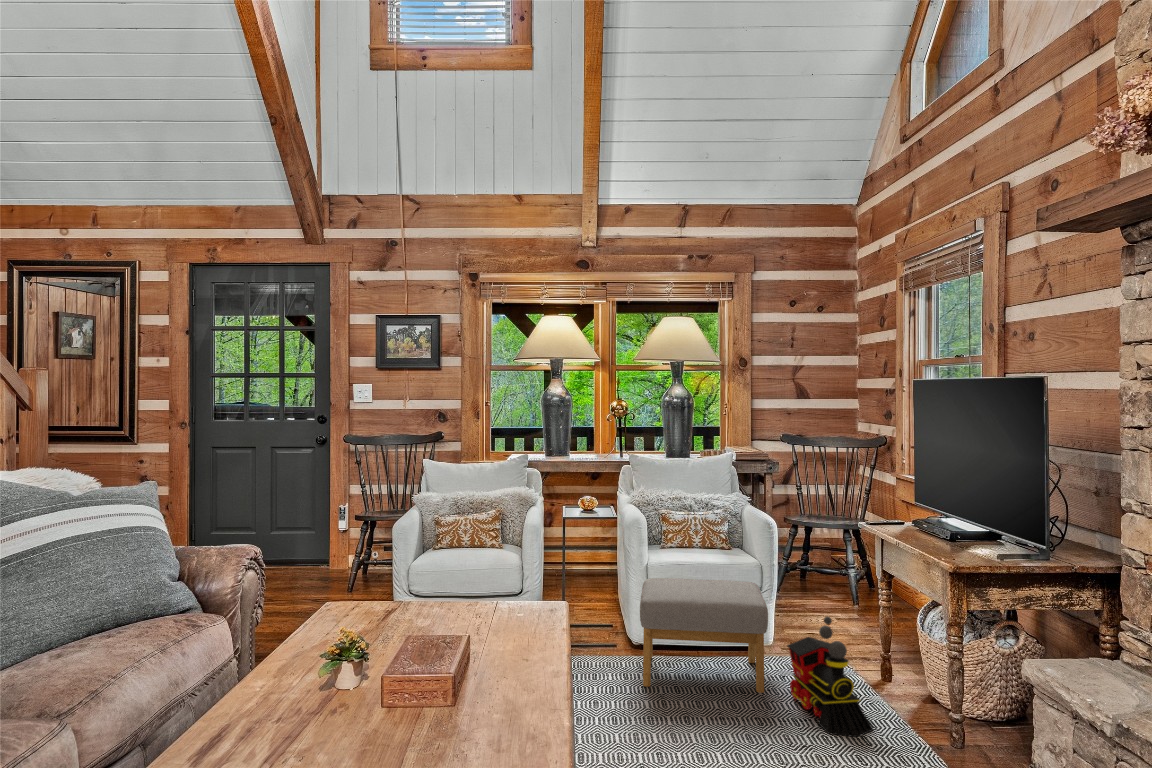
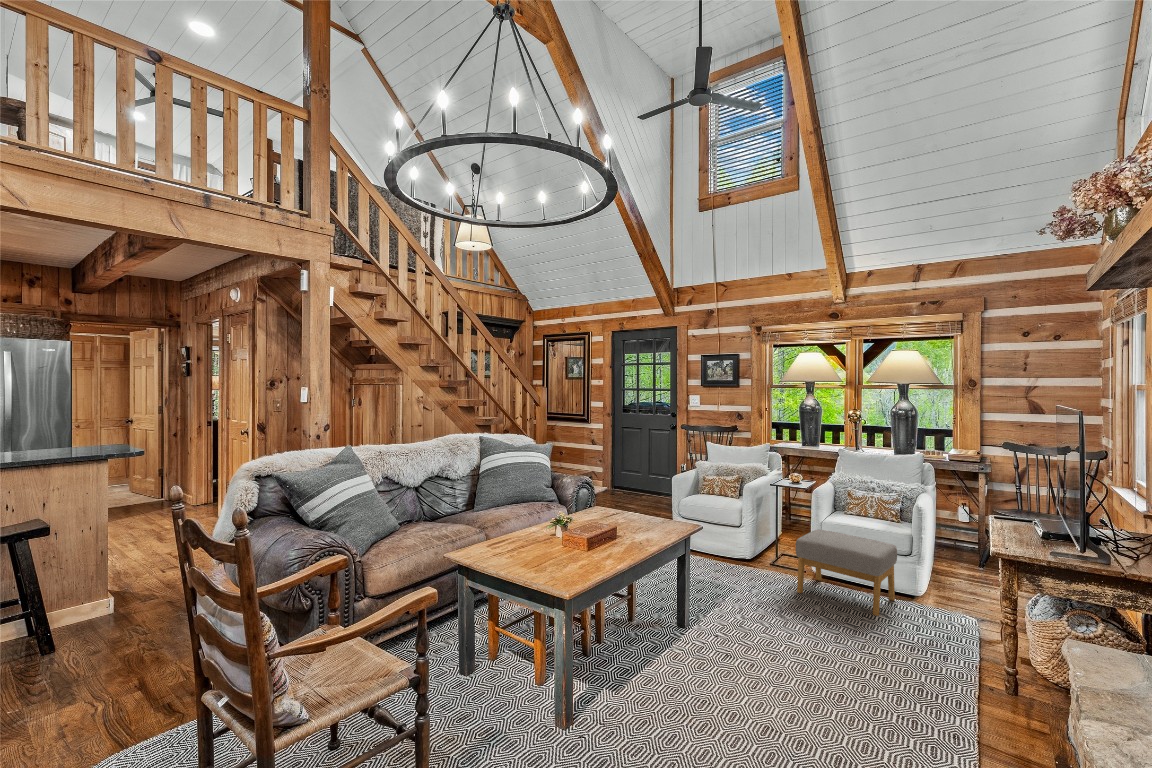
toy train: present [787,616,873,737] -> none [892,572,934,655]

